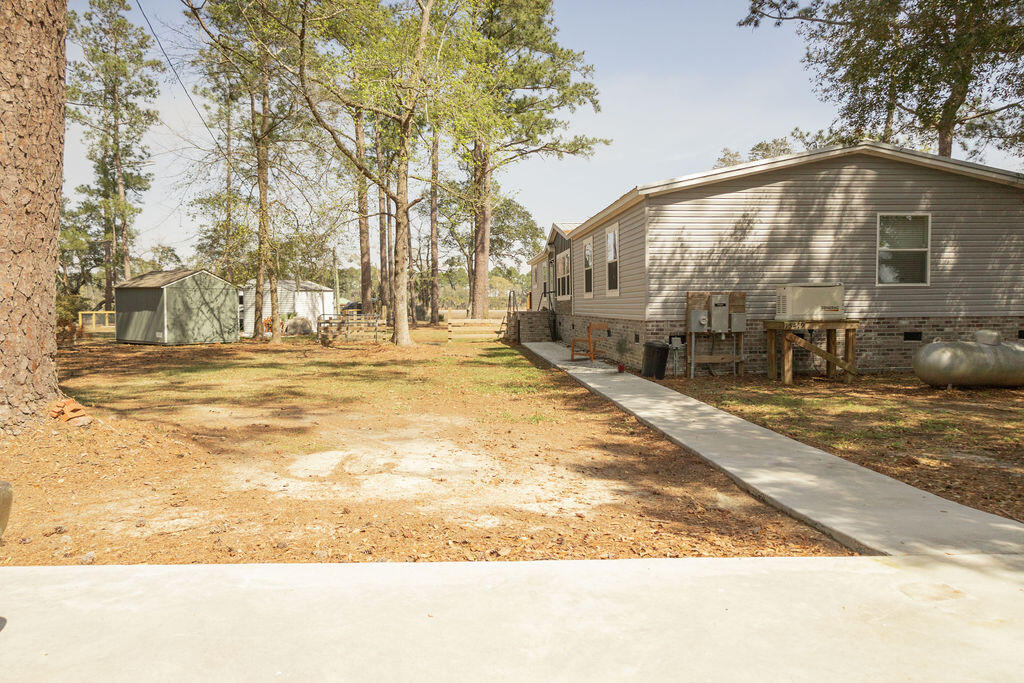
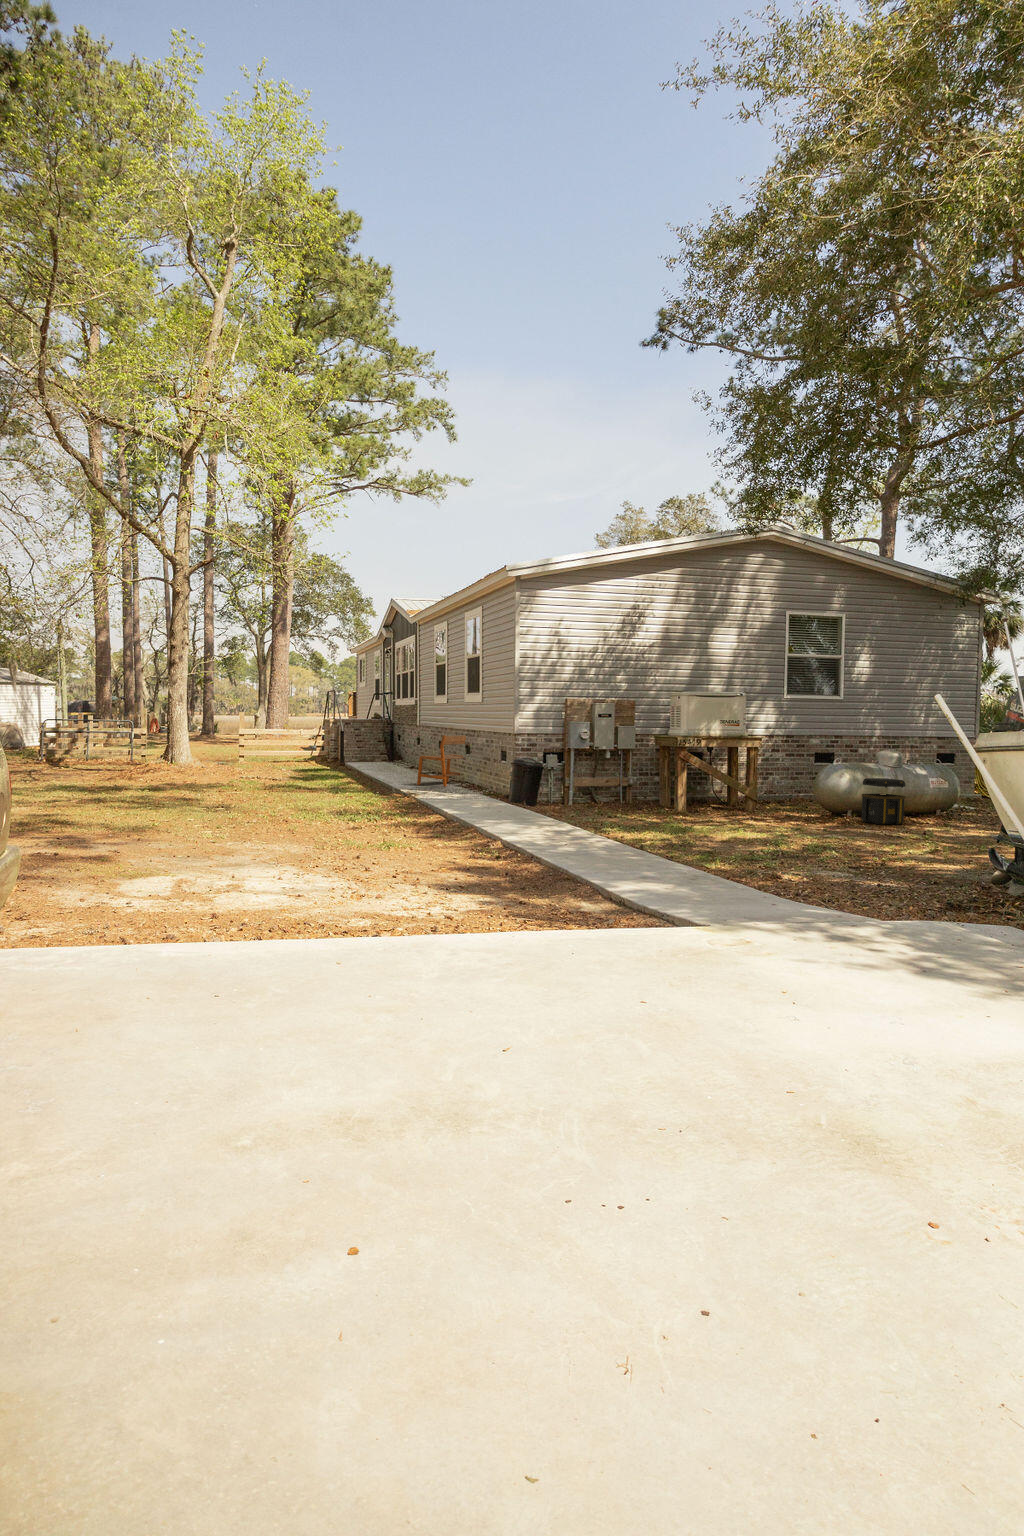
potted tree: present [616,335,635,372] -> none [474,748,502,798]
toolbox: none [961,355,1007,397] -> present [861,778,906,825]

